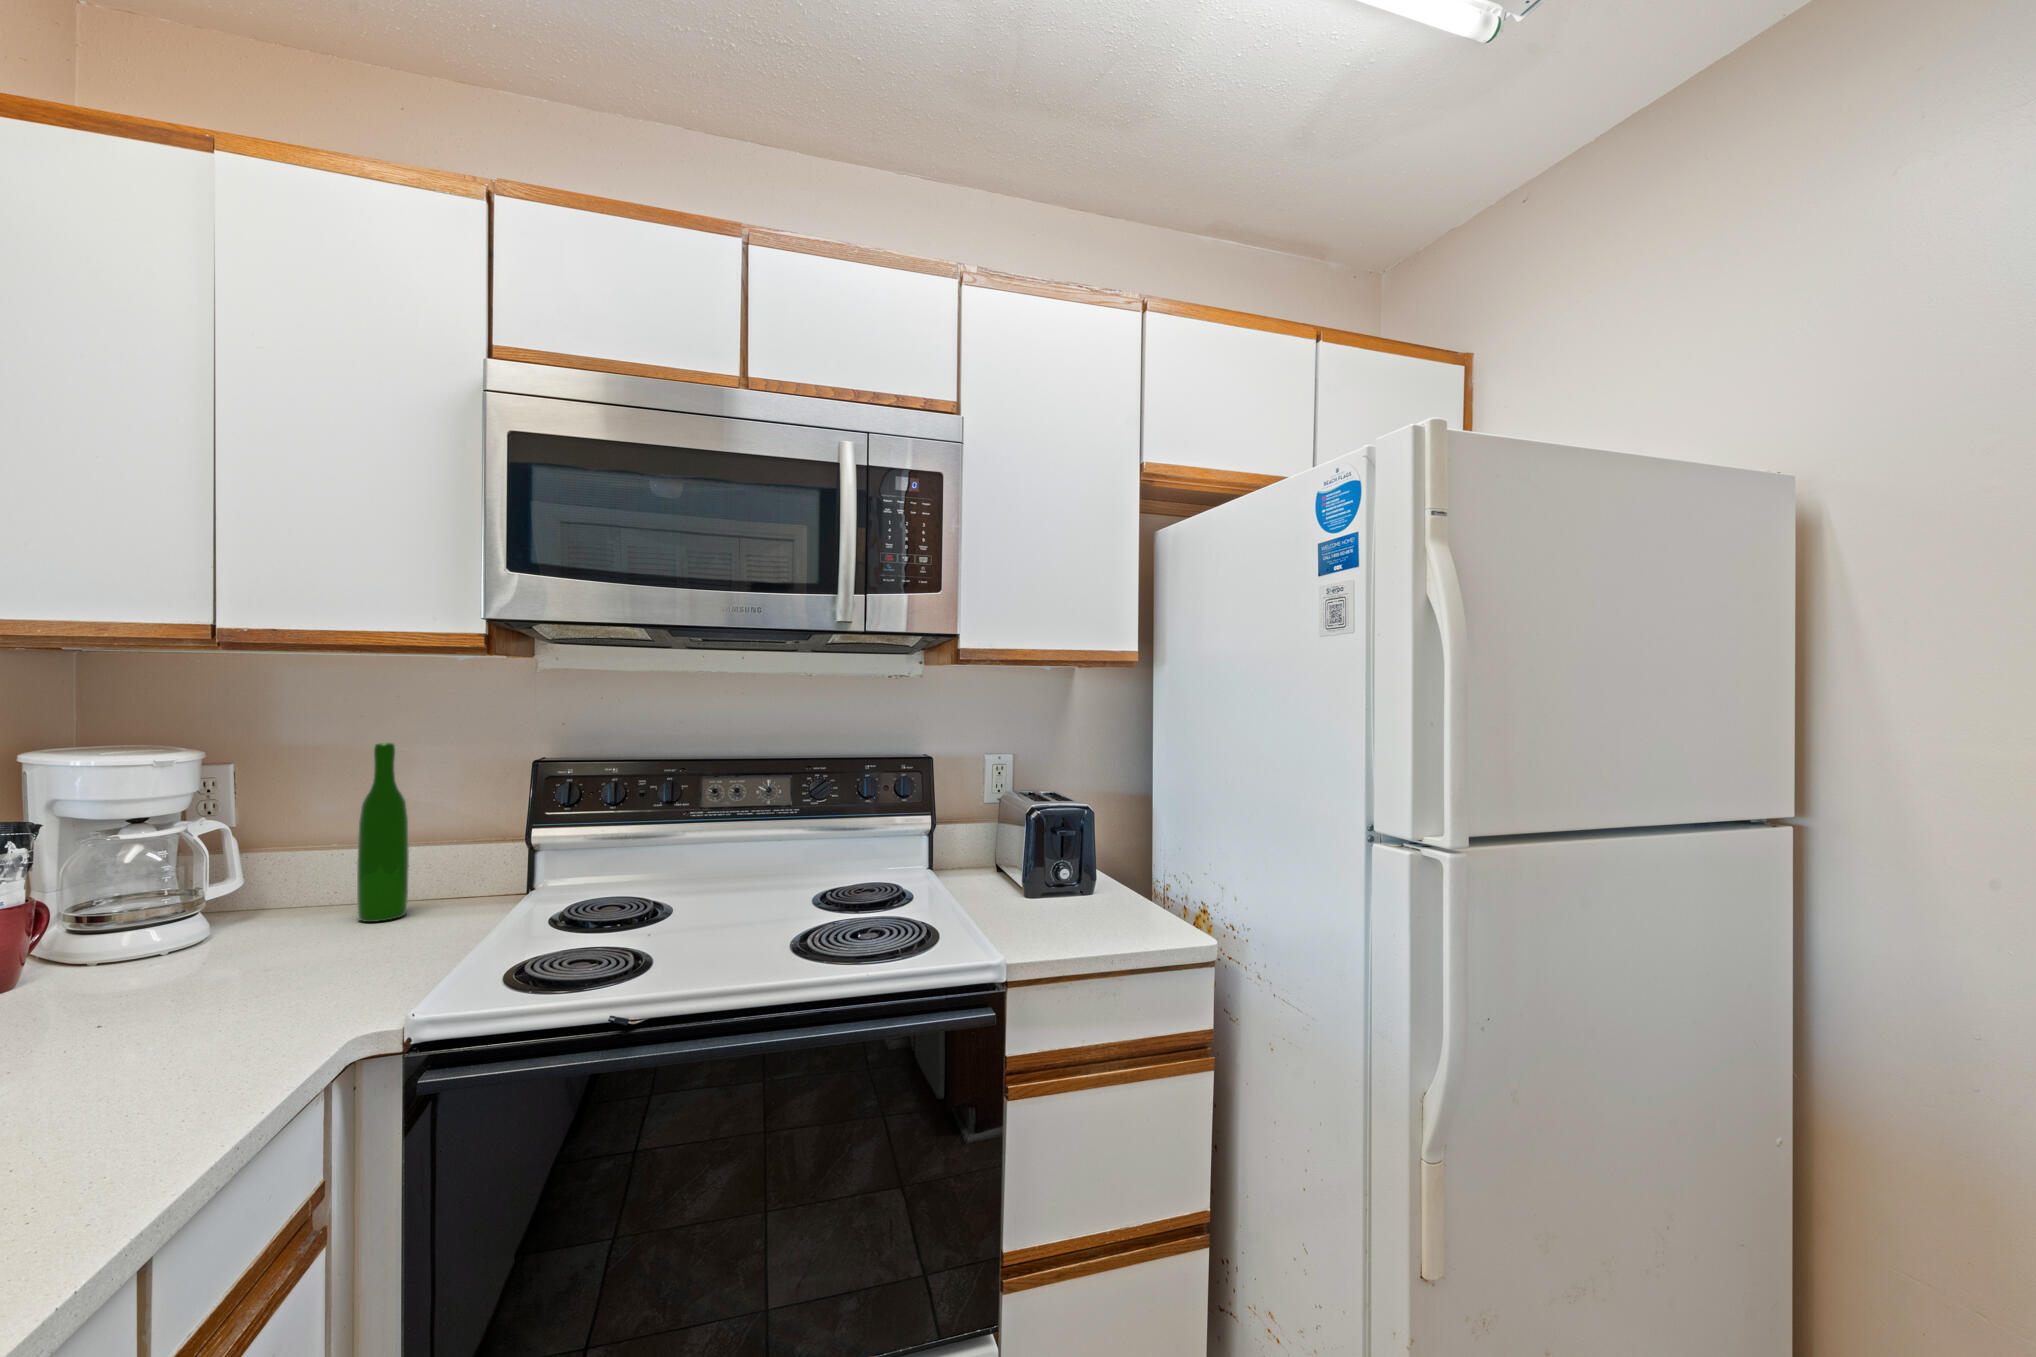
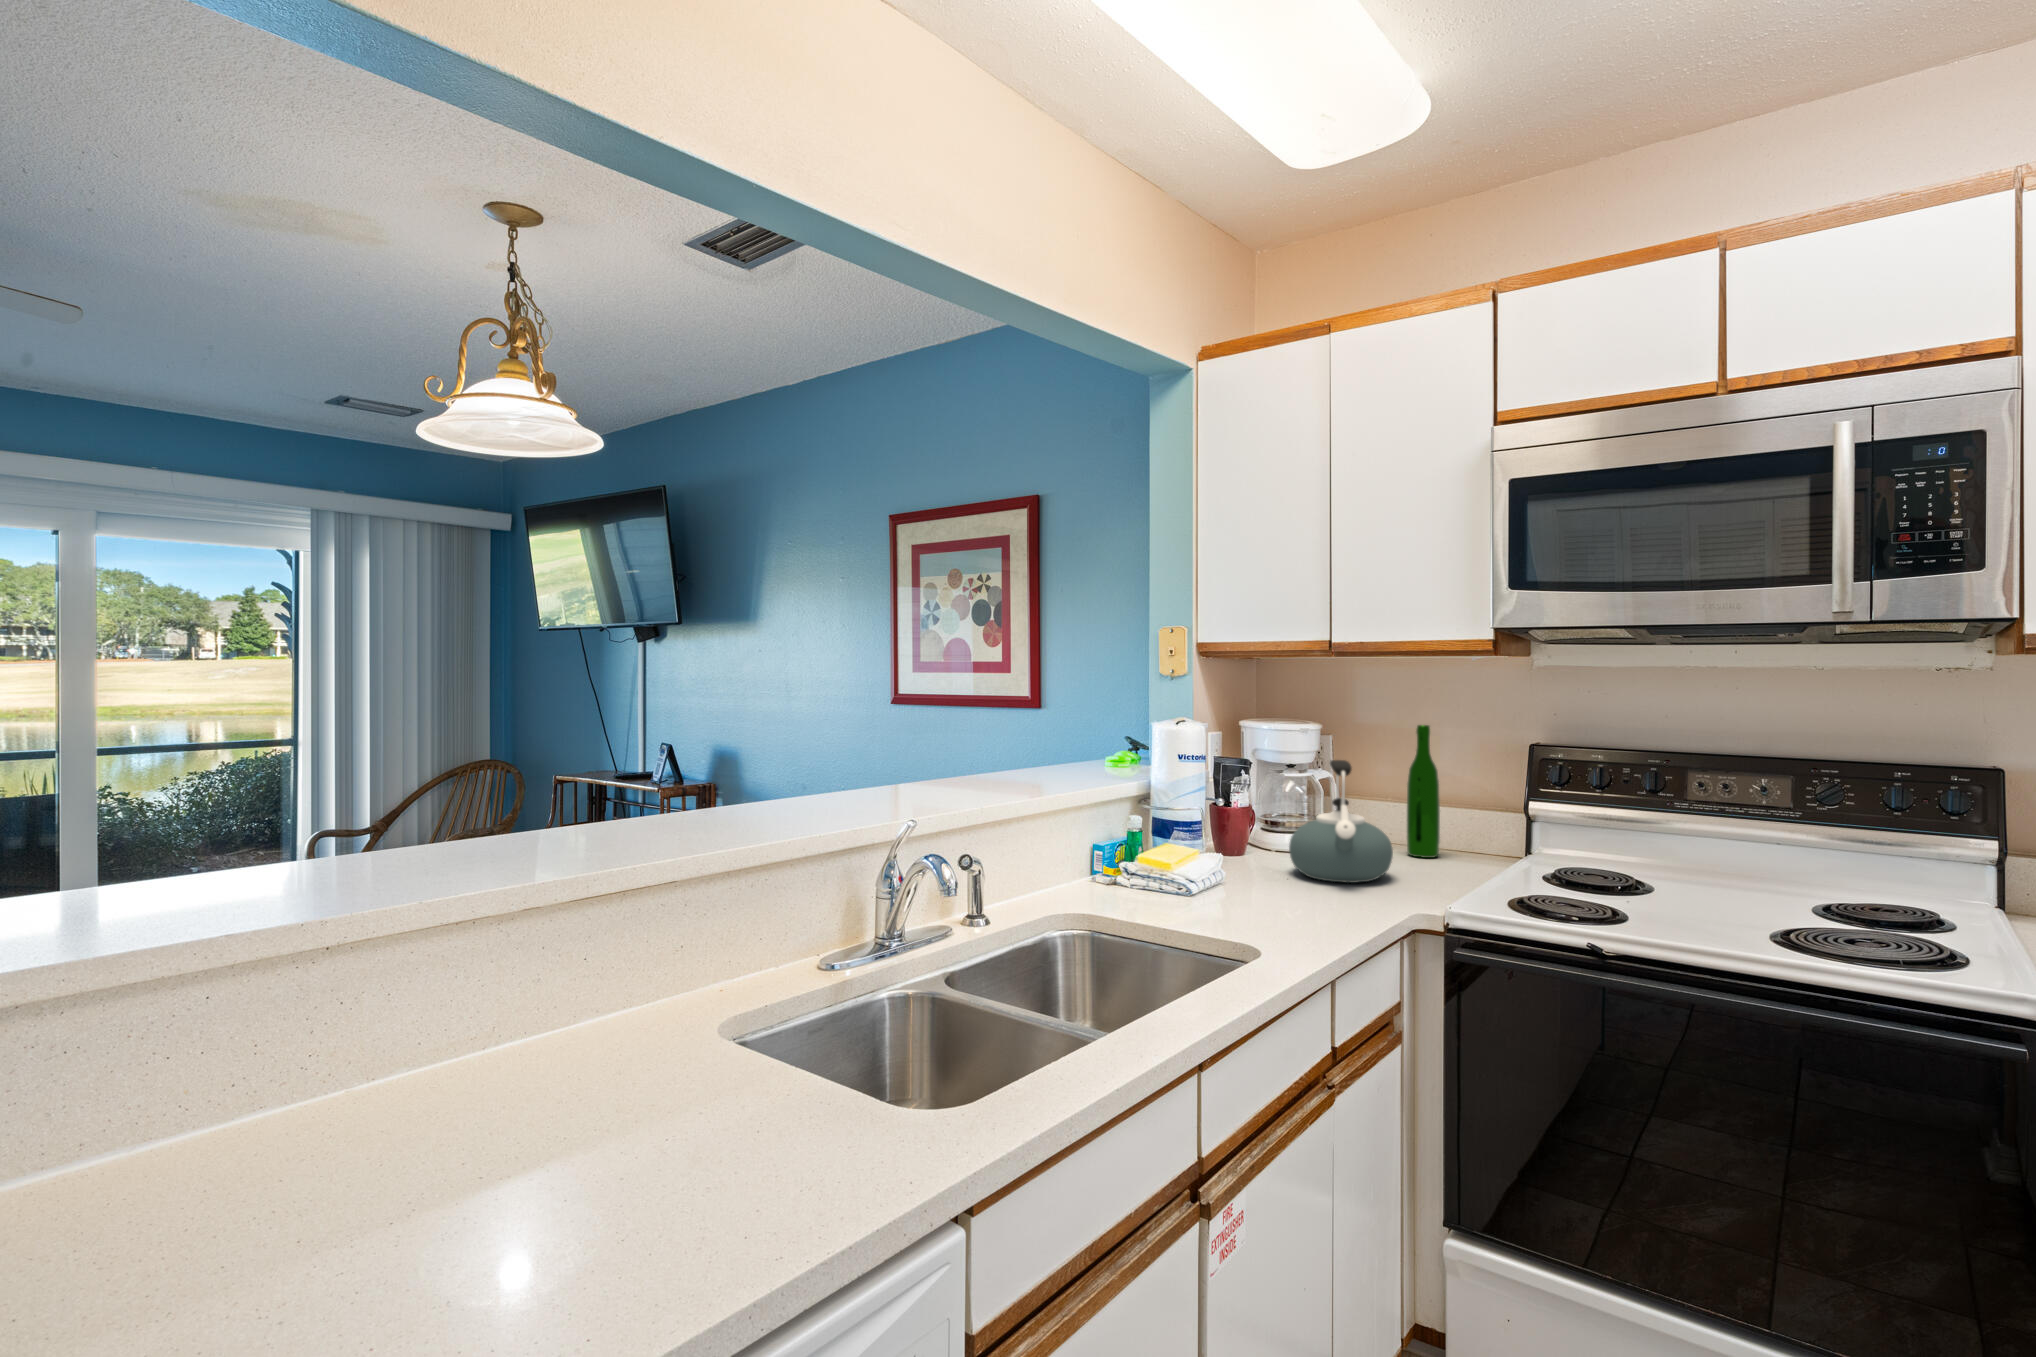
kettle: none [115,807,326,1009] -> present [1289,760,1393,883]

